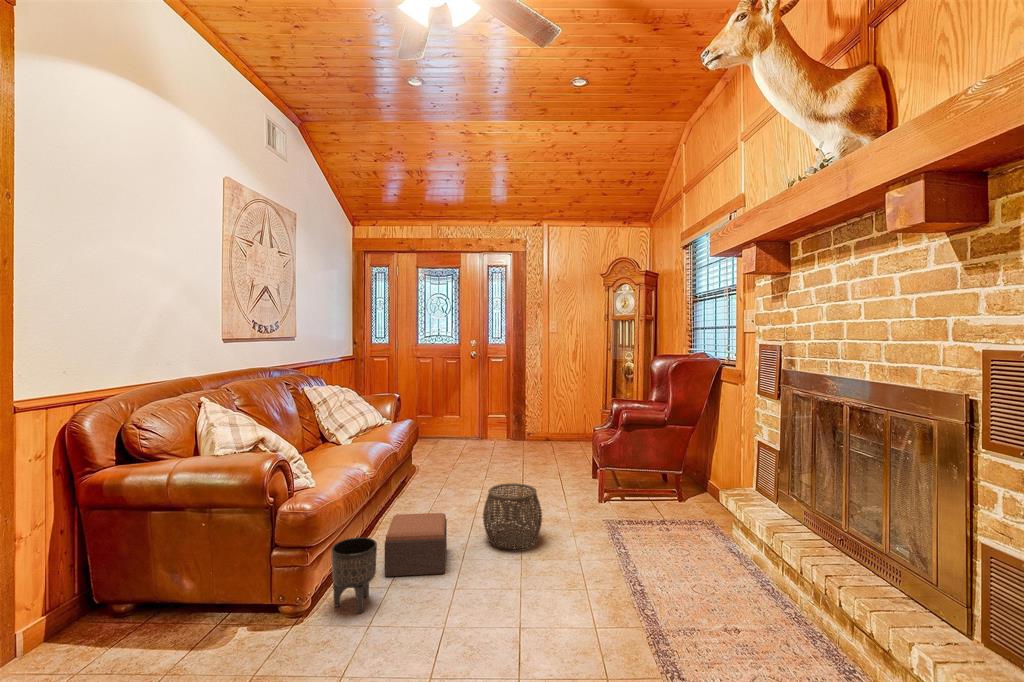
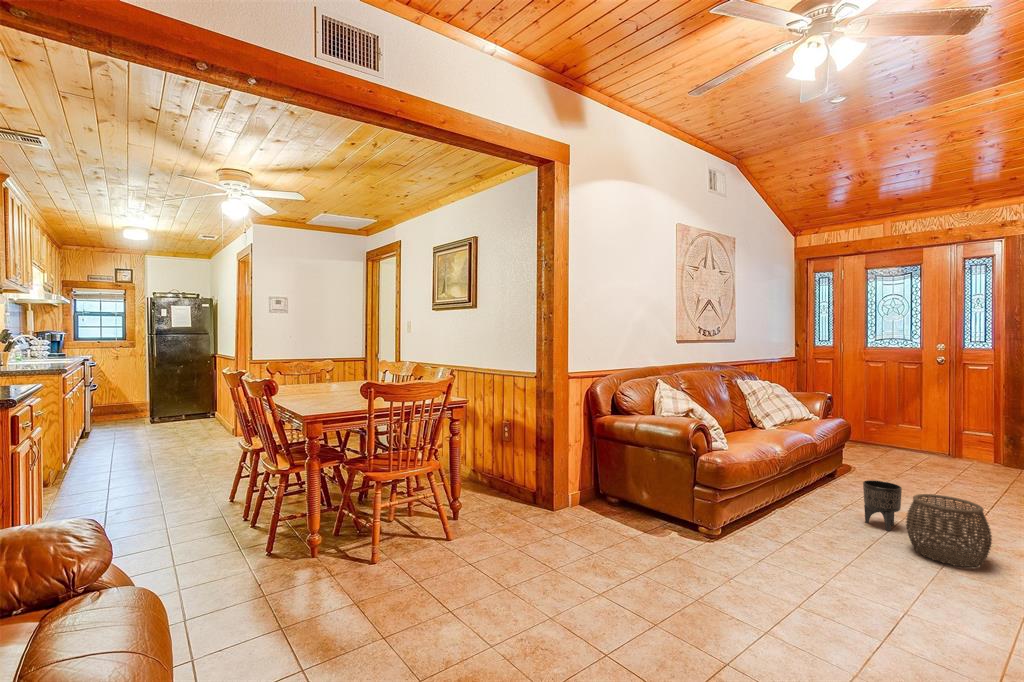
footstool: present [385,513,447,576] -> none [788,494,859,554]
planter: present [331,537,377,613] -> present [863,480,902,531]

